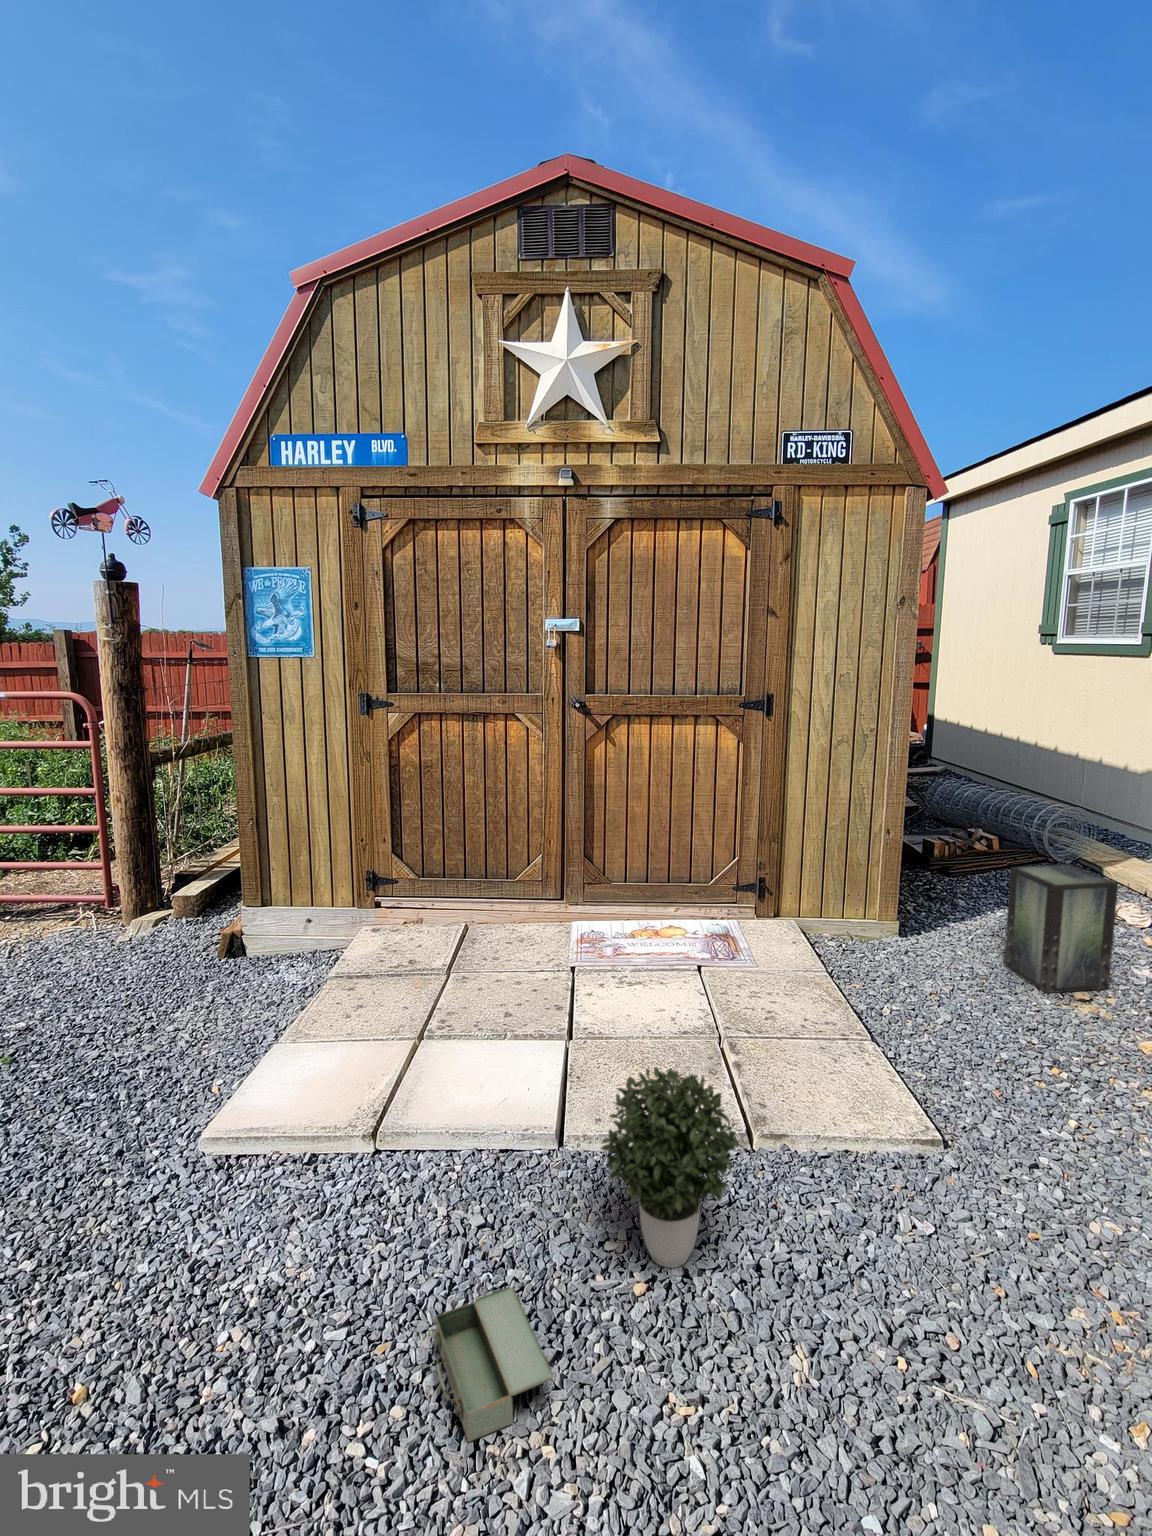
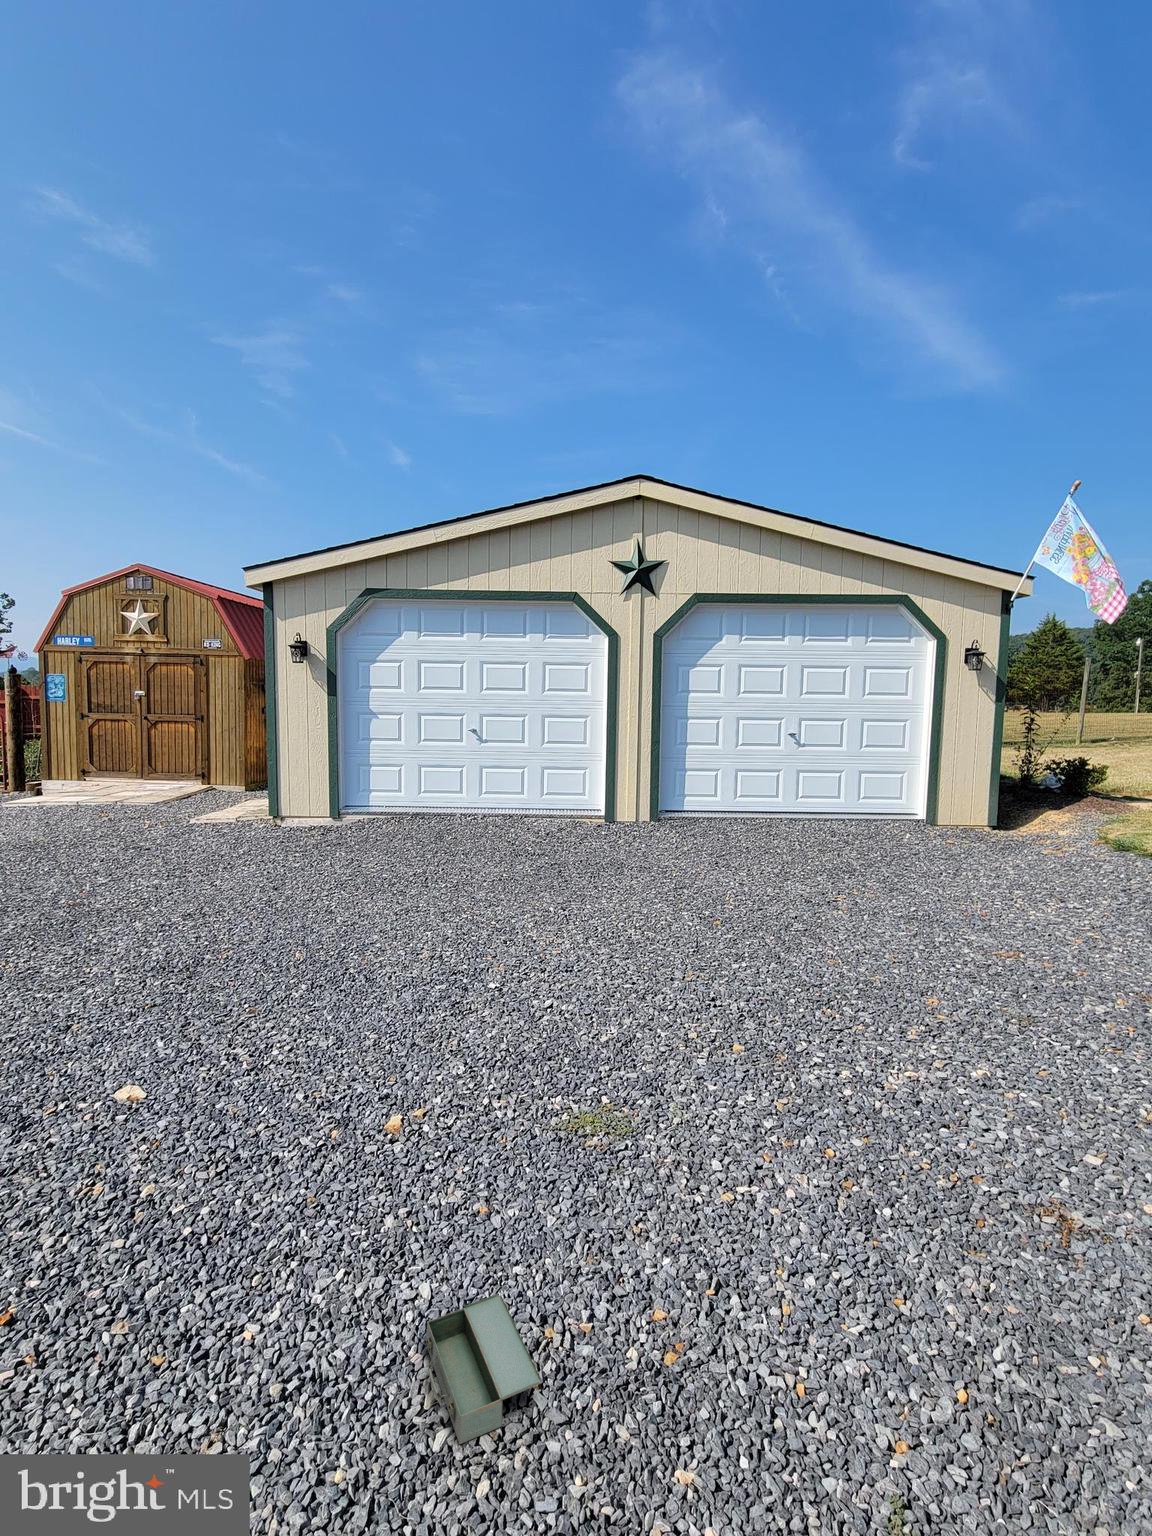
storage box: present [1004,864,1118,993] -> none [944,906,1050,1025]
potted plant: present [601,1067,740,1268] -> none [587,1087,716,1278]

